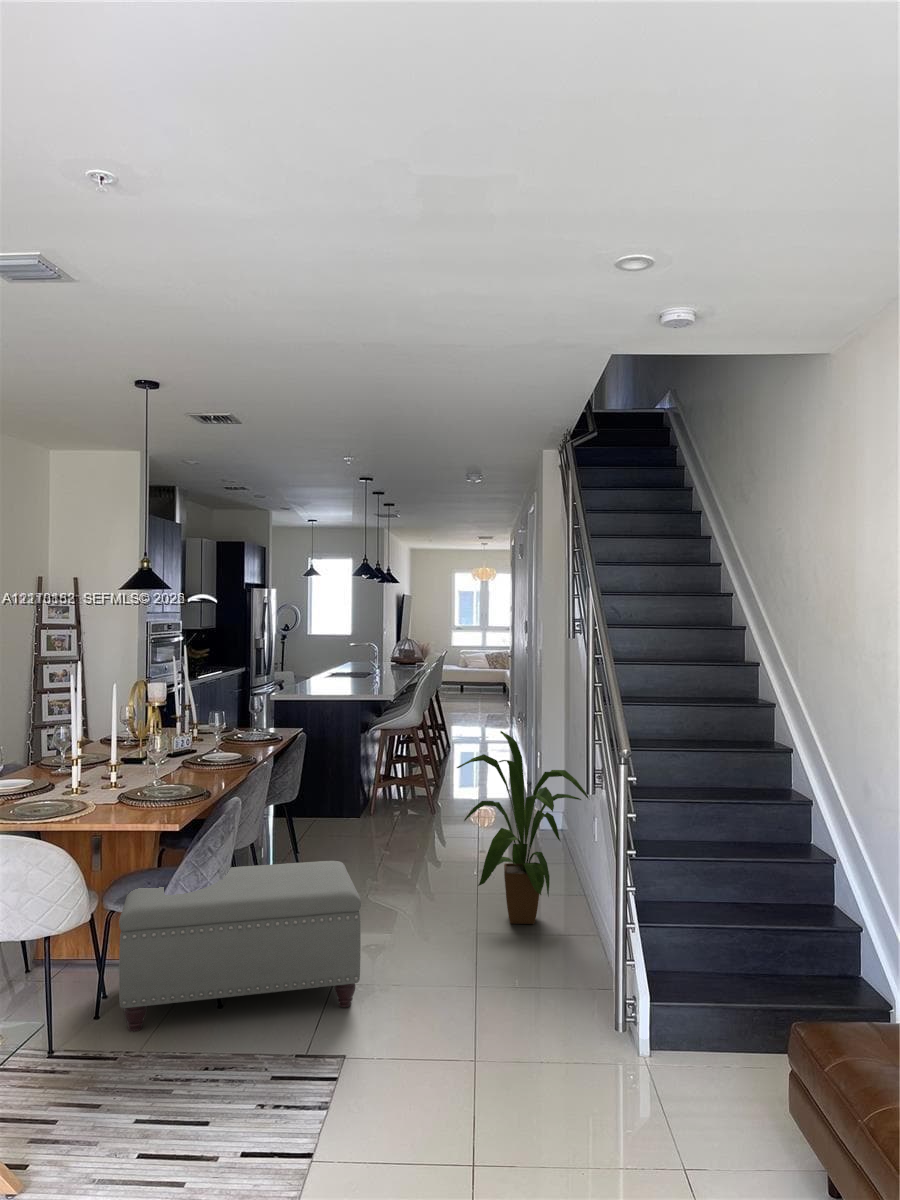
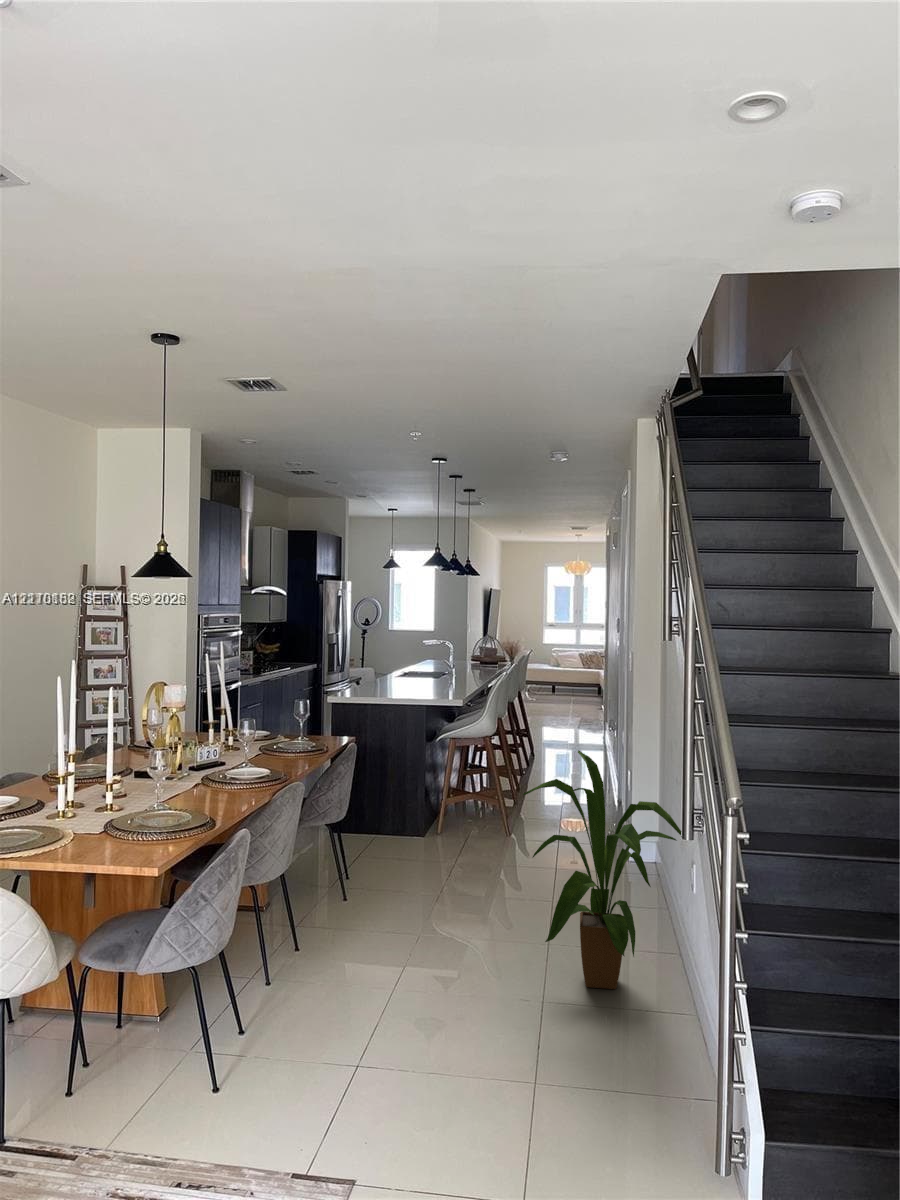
ottoman: present [119,861,361,1032] -> none [88,908,389,1119]

